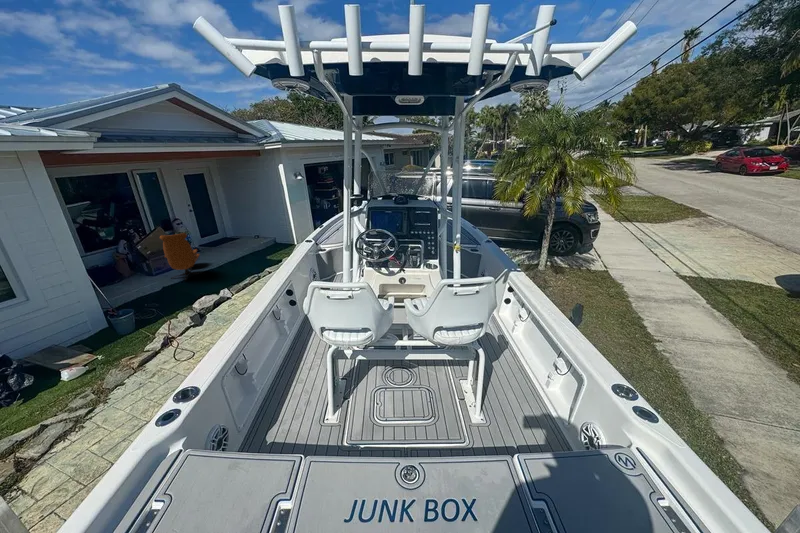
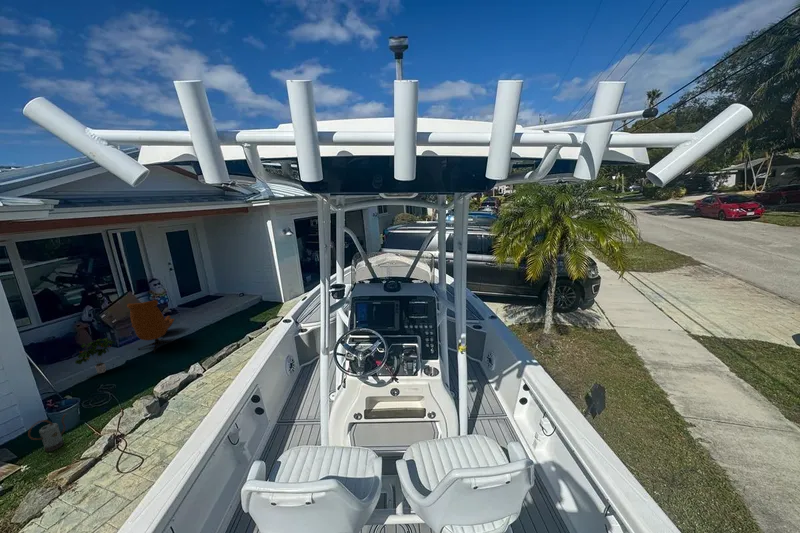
potted plant: none [121,265,153,296] -> present [75,338,115,373]
watering can: none [99,319,126,348] -> present [28,414,66,451]

